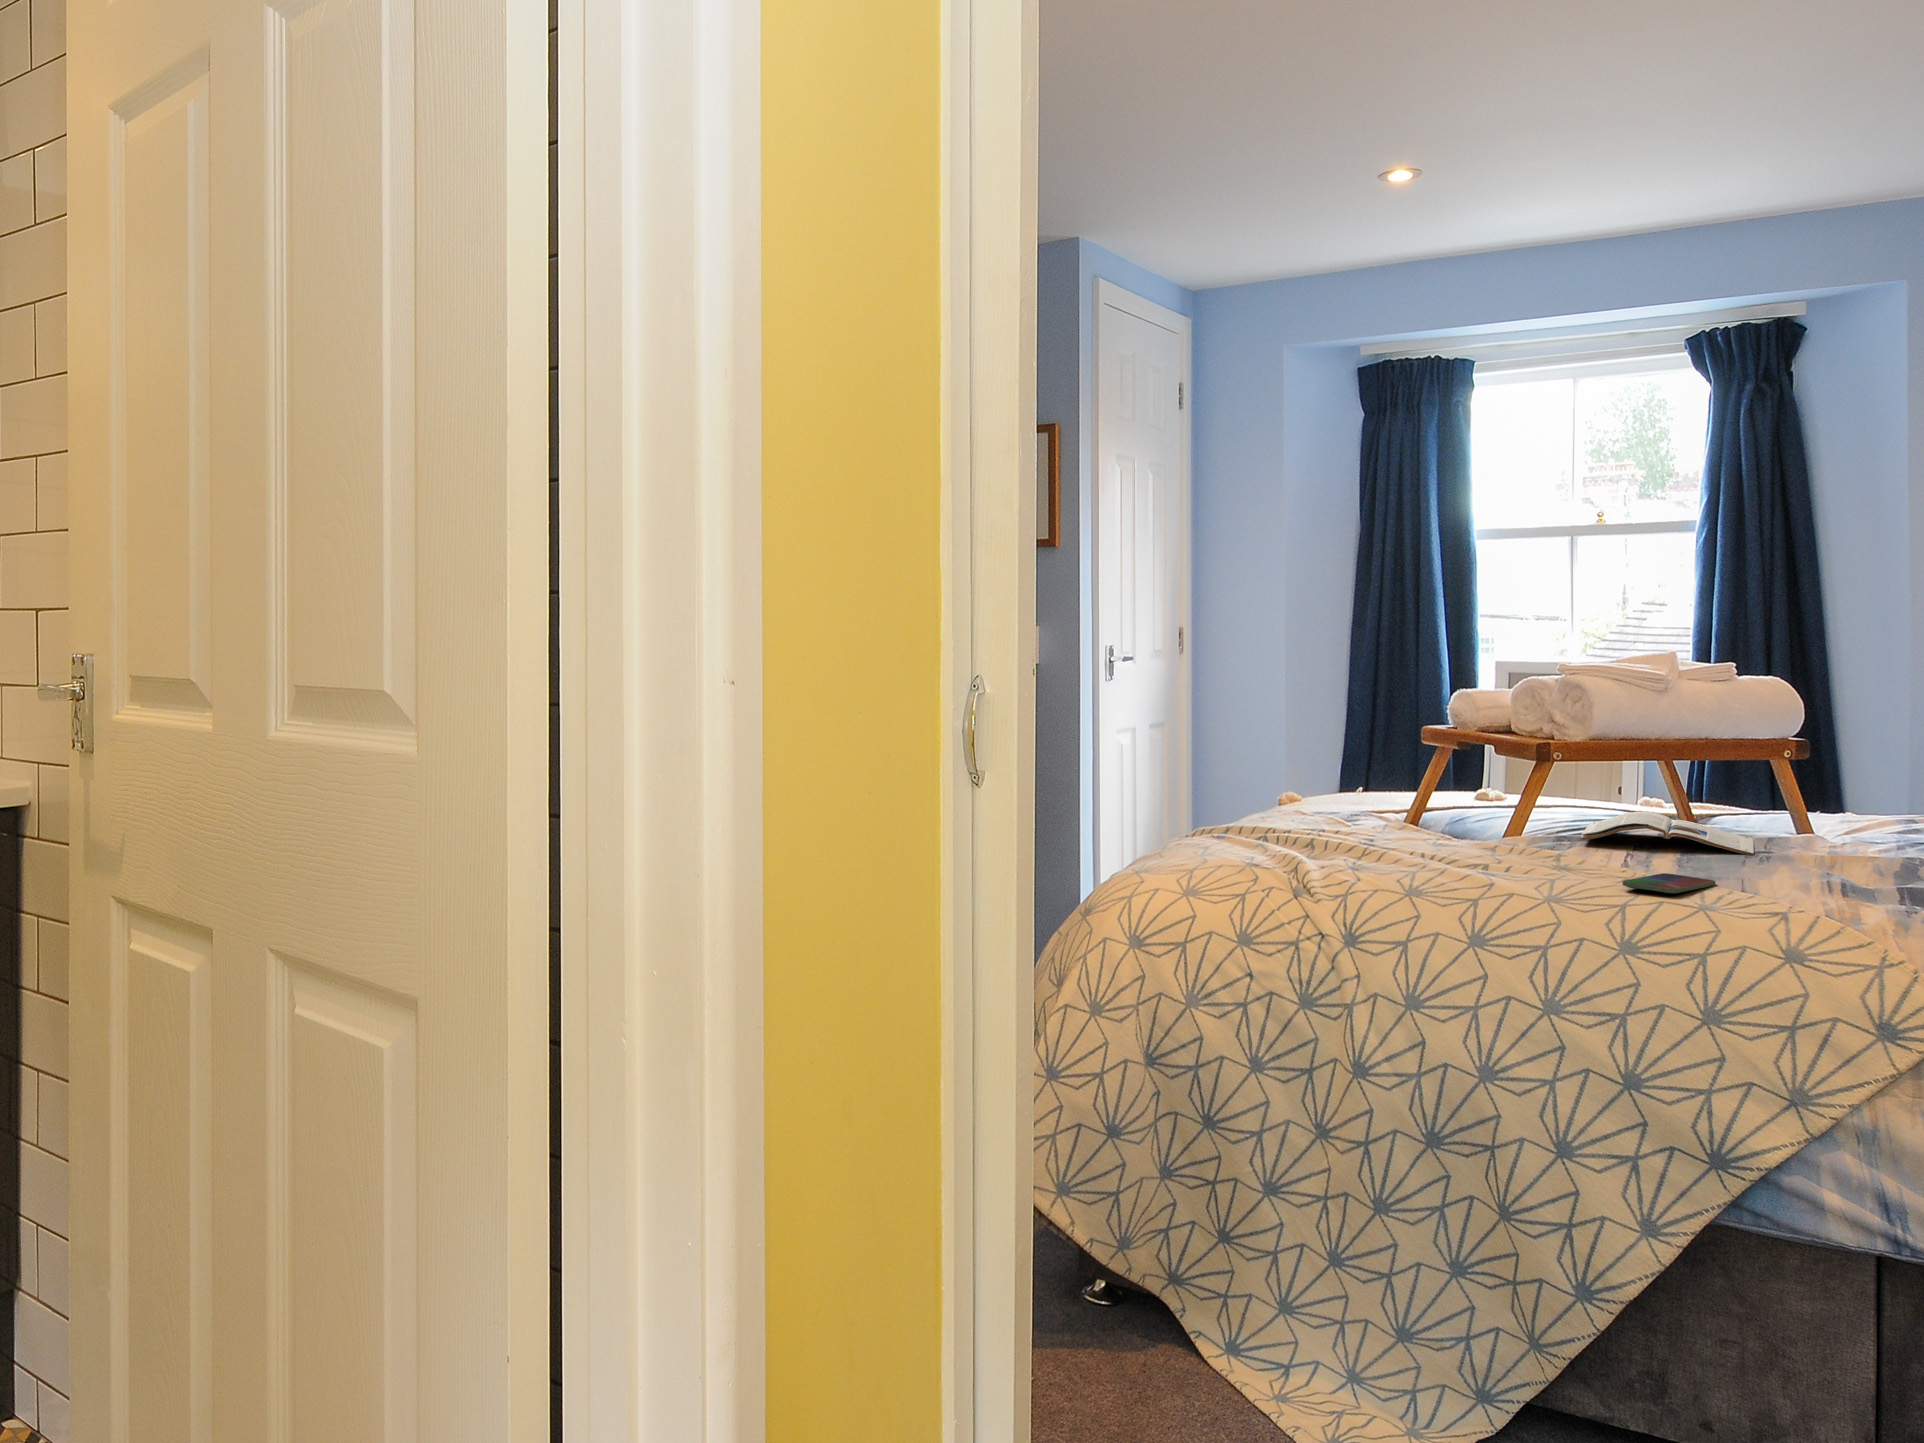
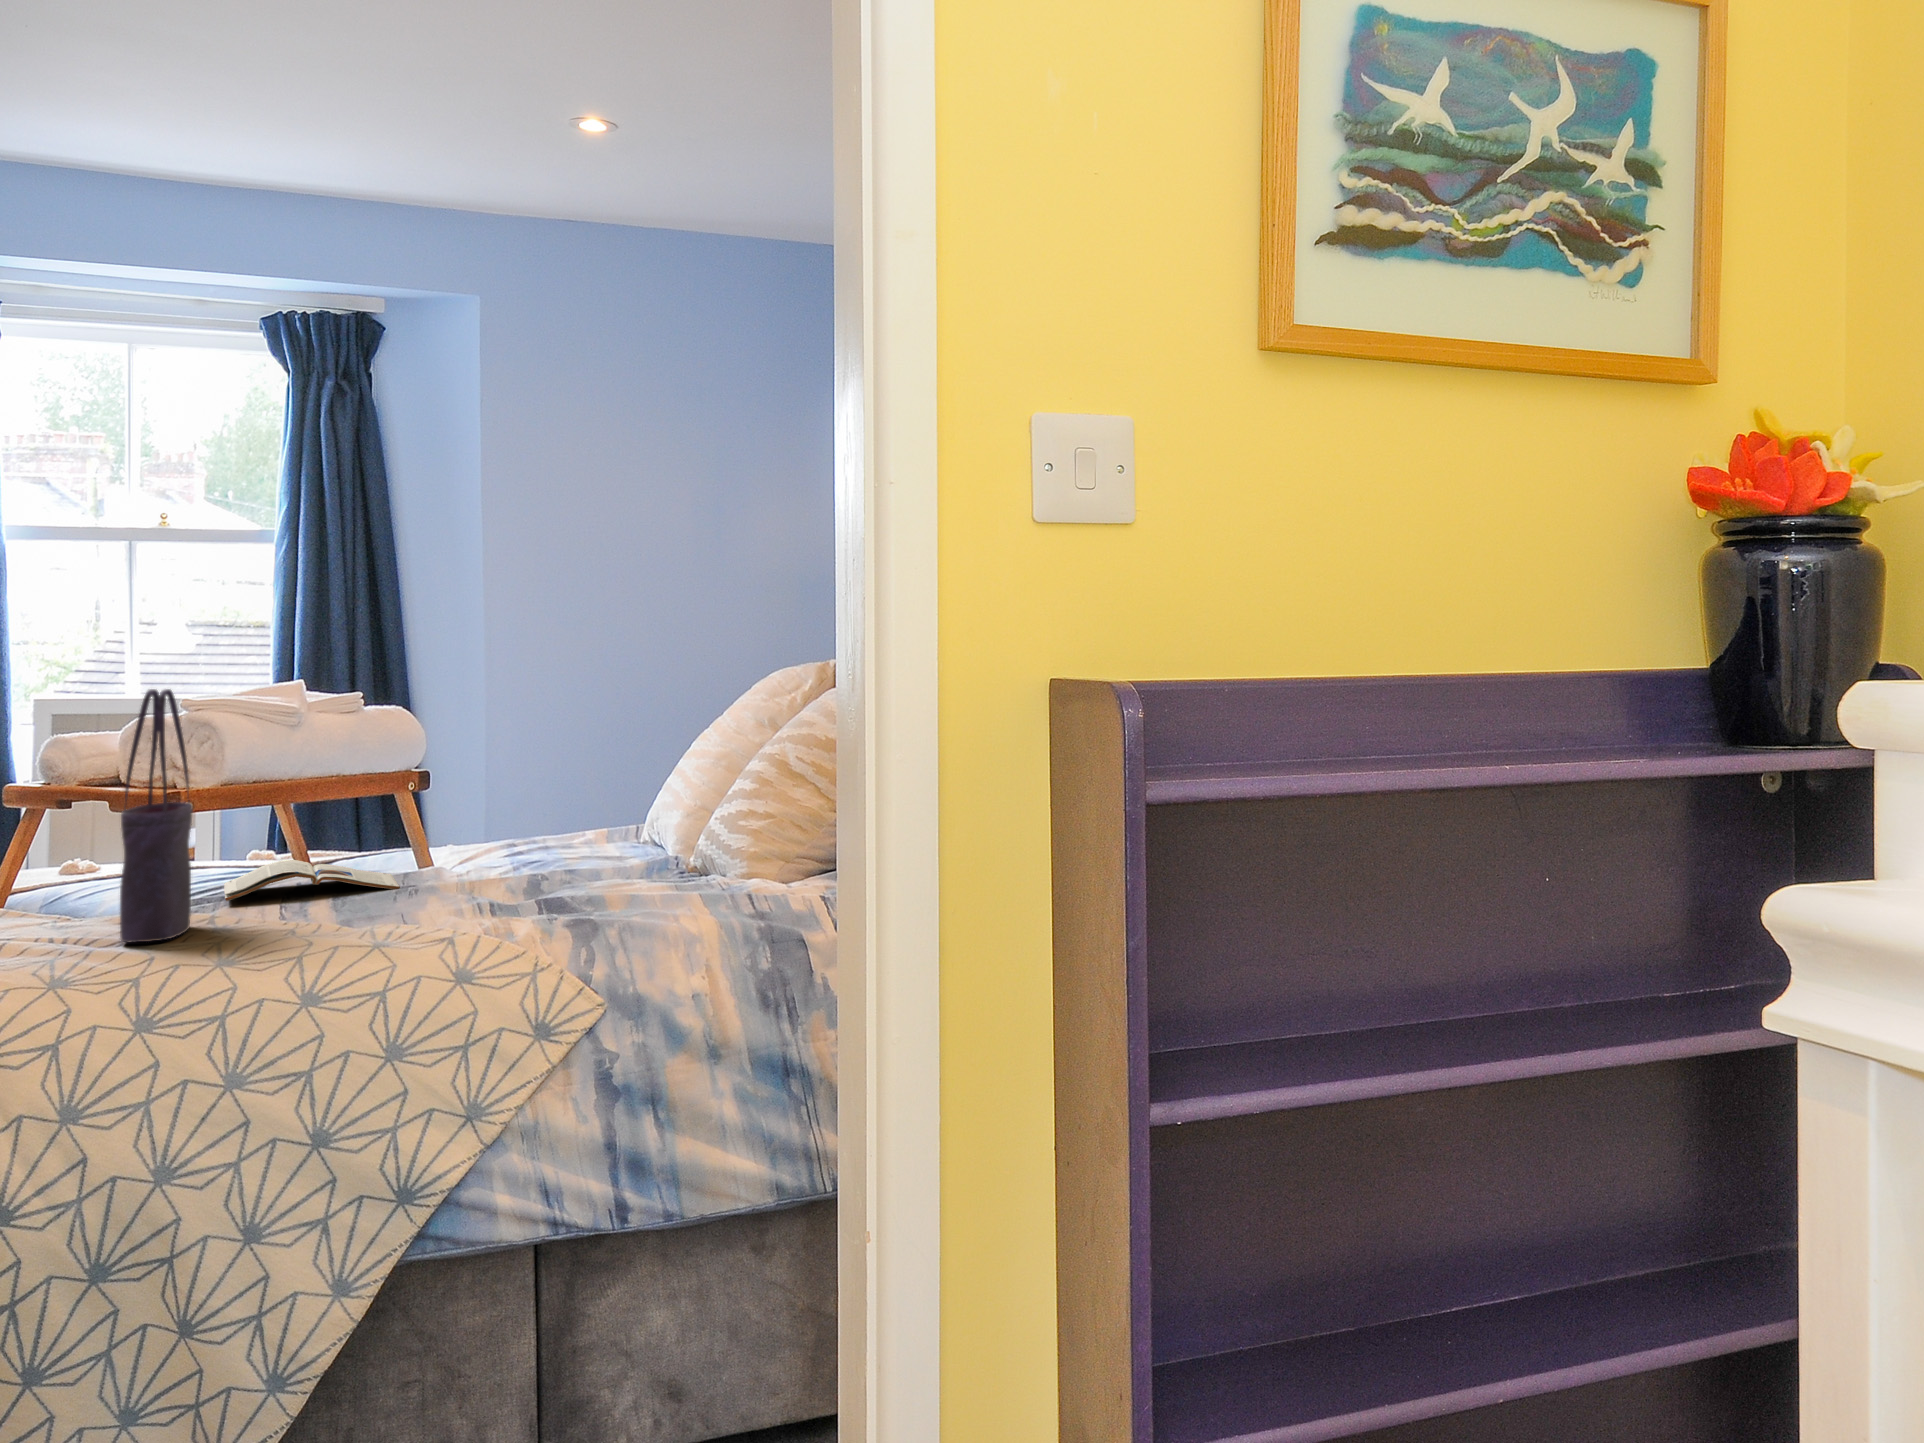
tote bag: none [1472,653,1540,866] -> present [120,689,193,942]
smartphone: present [1622,873,1715,893] -> none [297,916,381,937]

